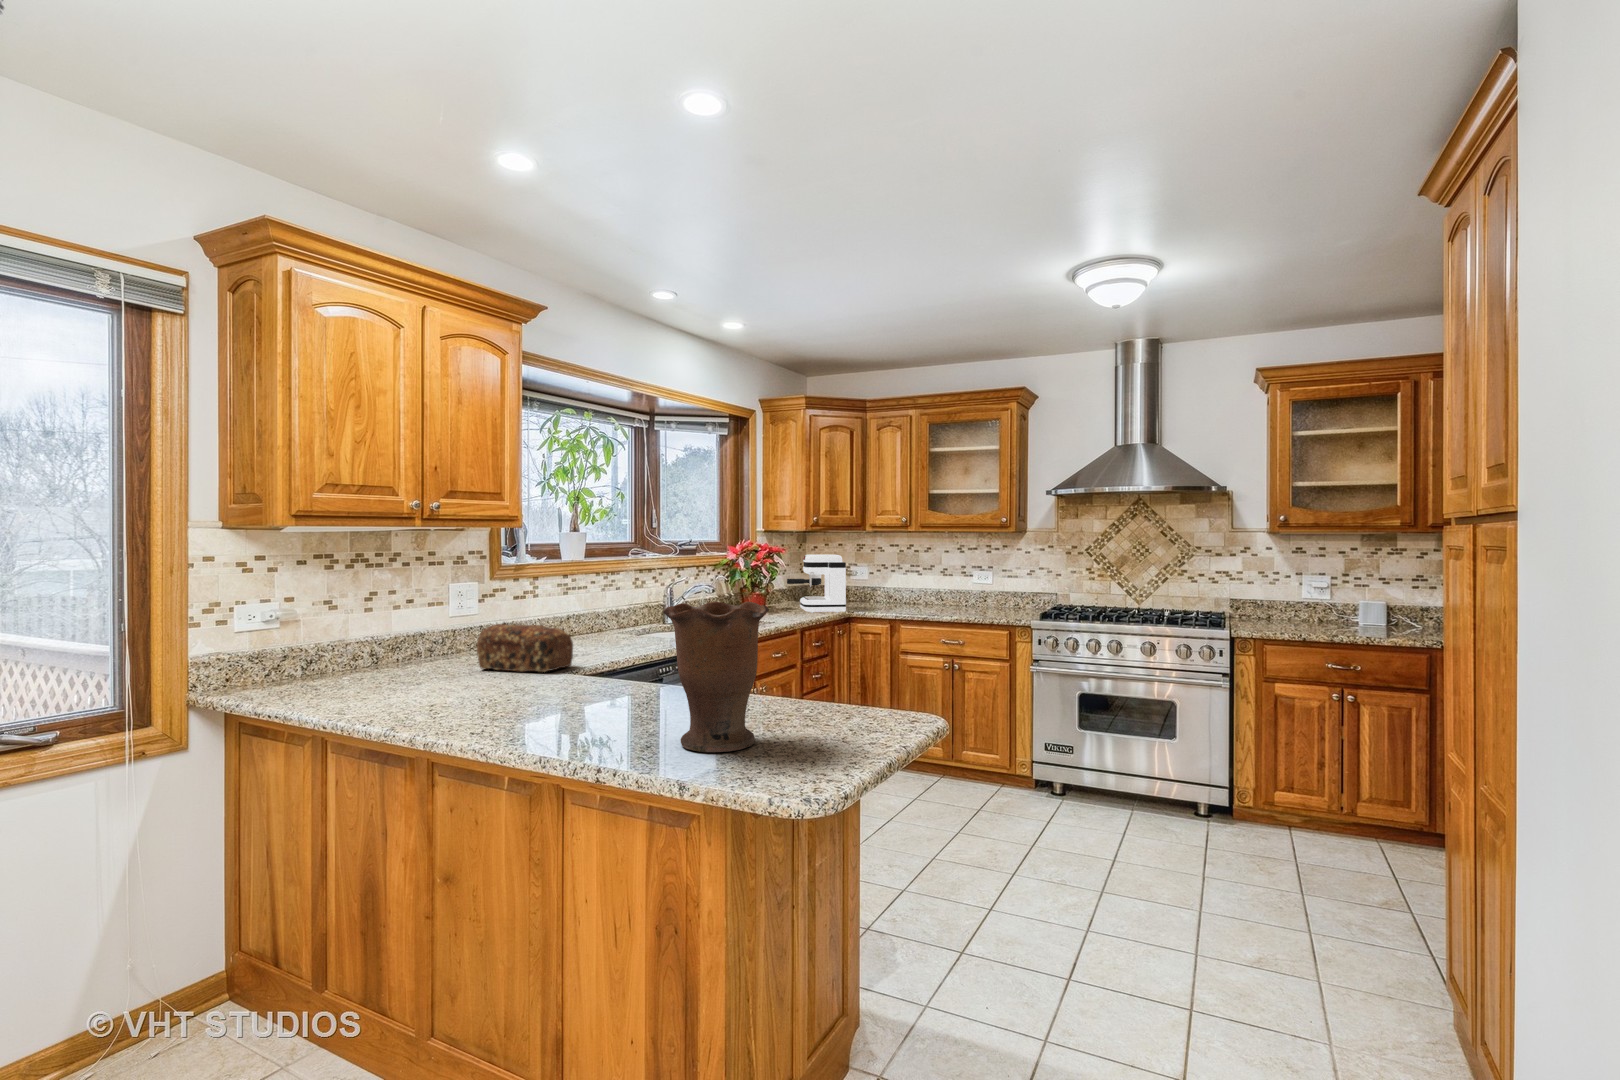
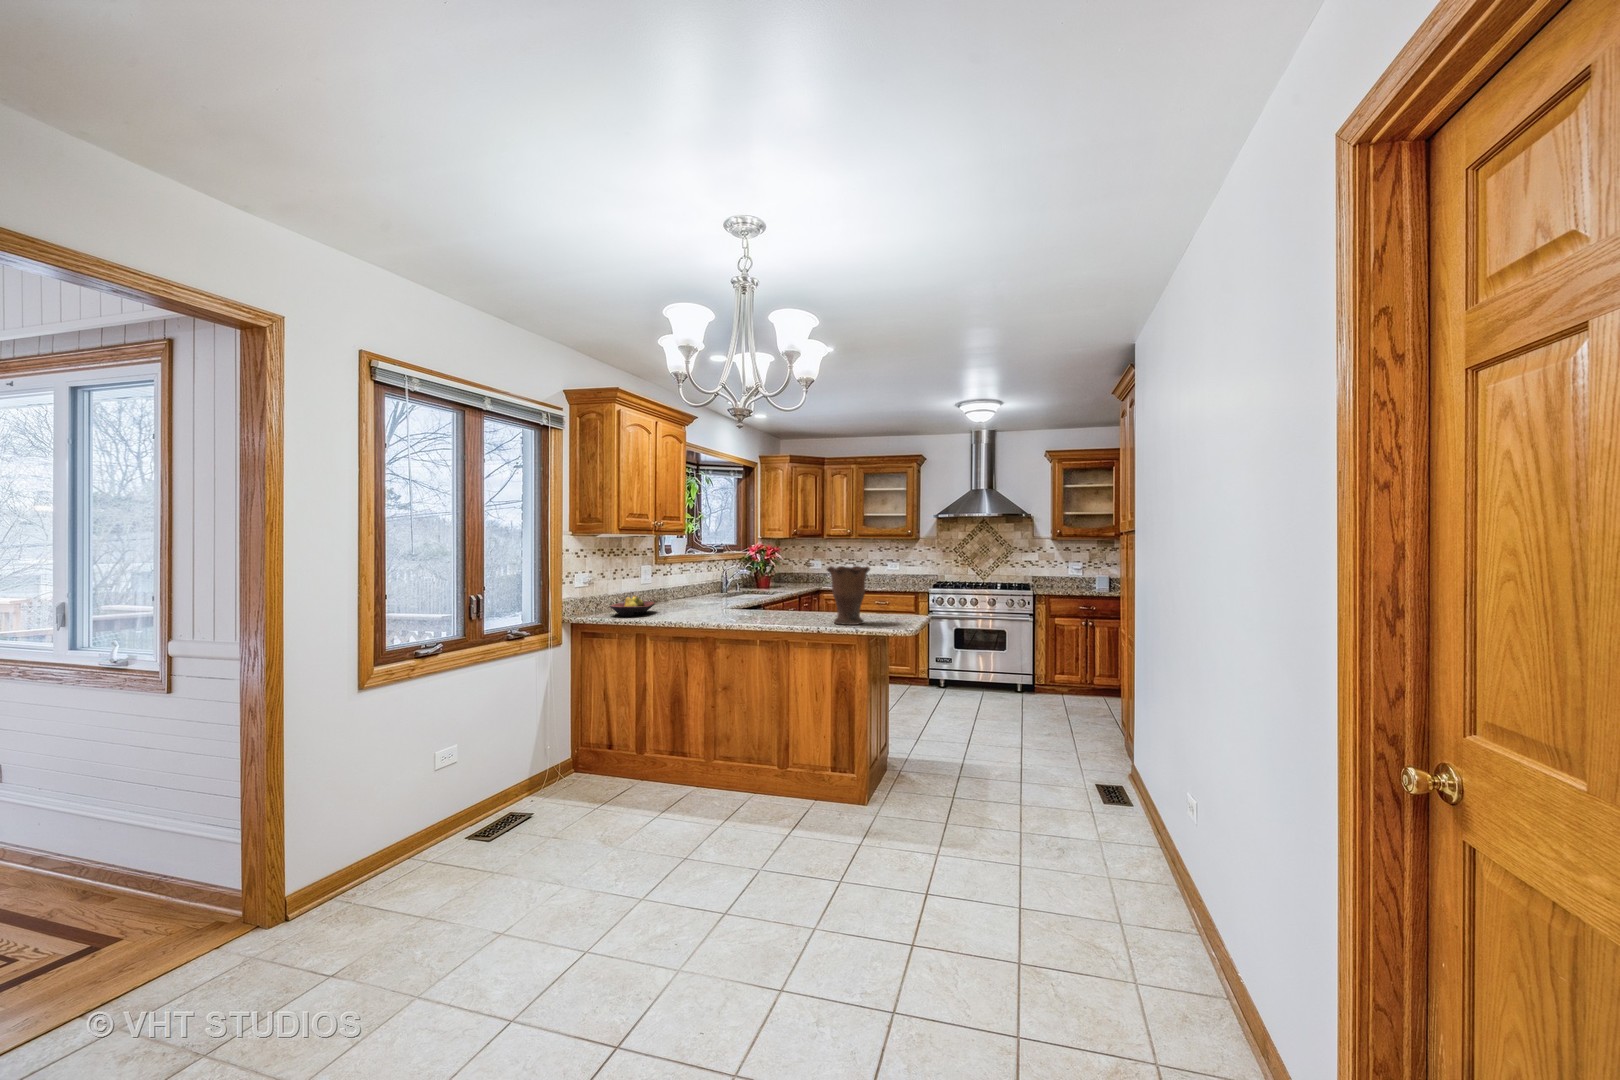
coffee maker: present [787,555,846,613] -> none [783,552,820,587]
bread loaf: present [477,624,573,672] -> none [675,586,722,609]
fruit bowl: none [300,646,423,692] -> present [610,595,655,616]

